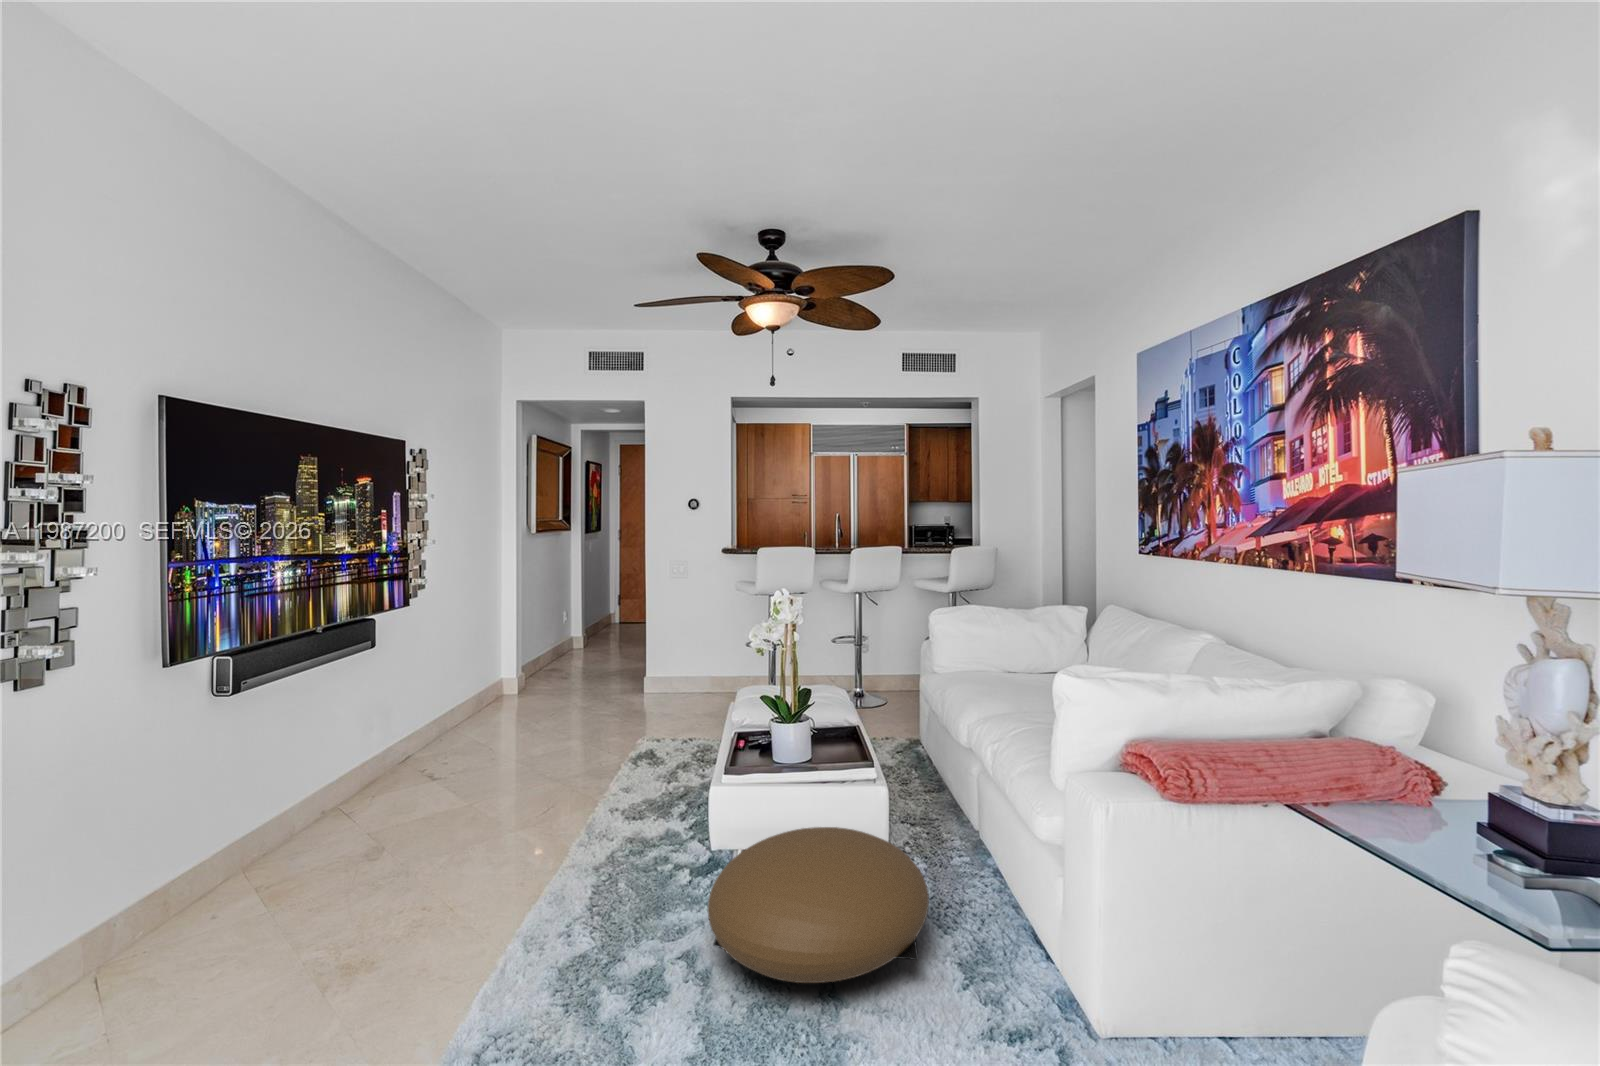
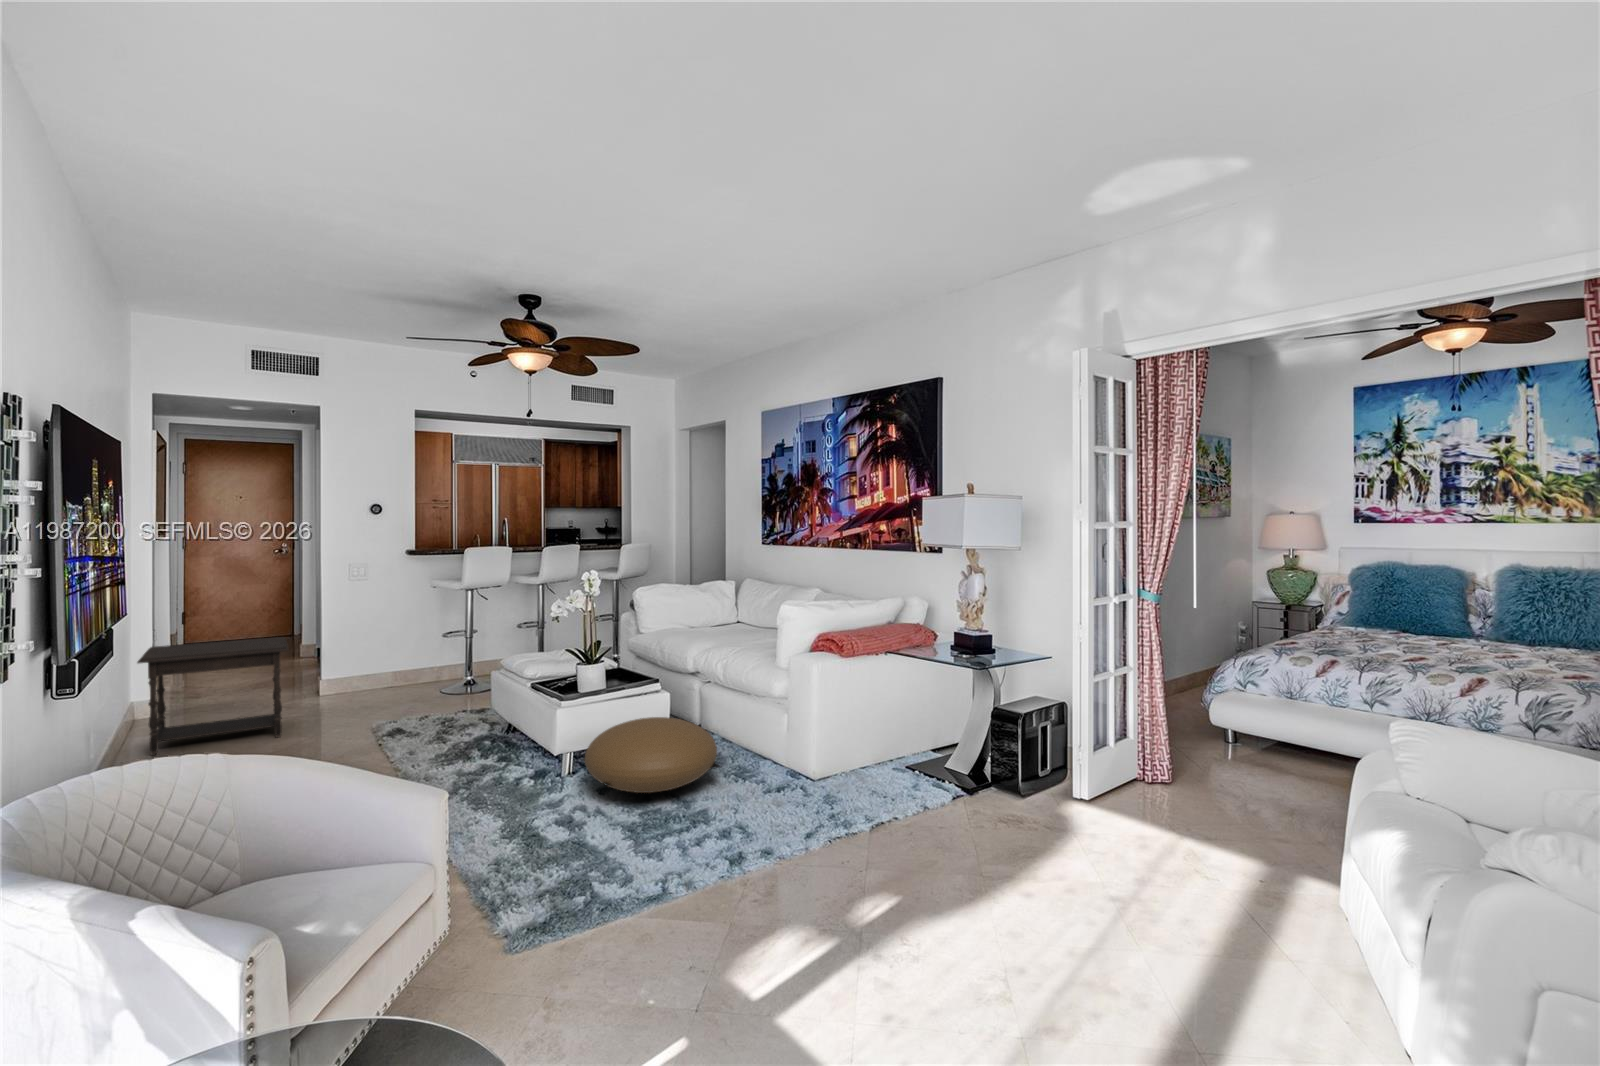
side table: none [429,635,580,745] -> present [137,637,288,755]

